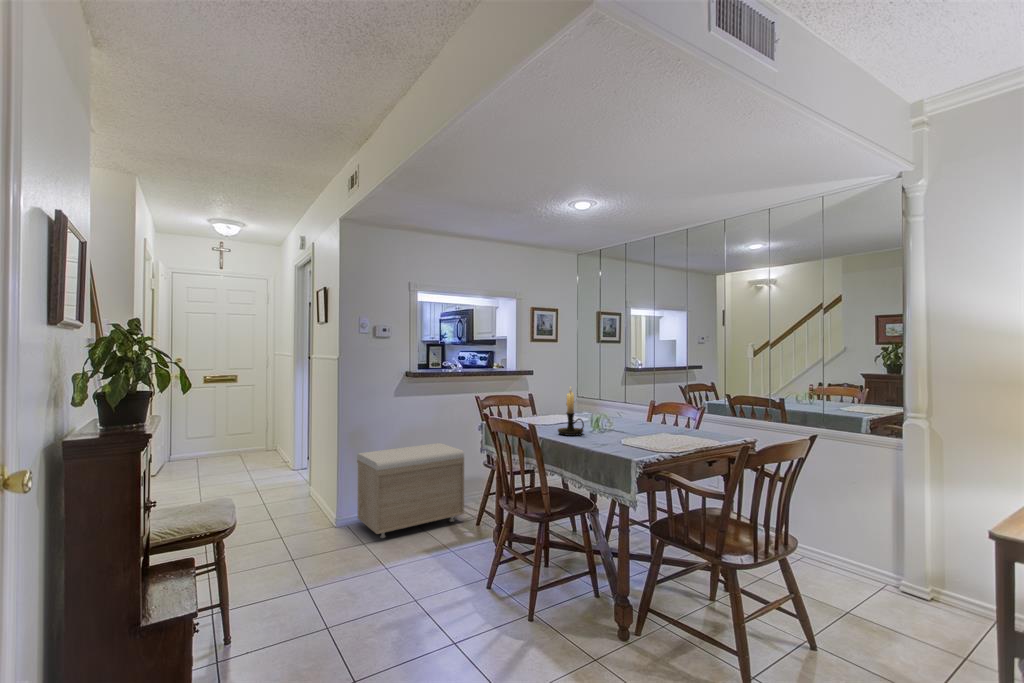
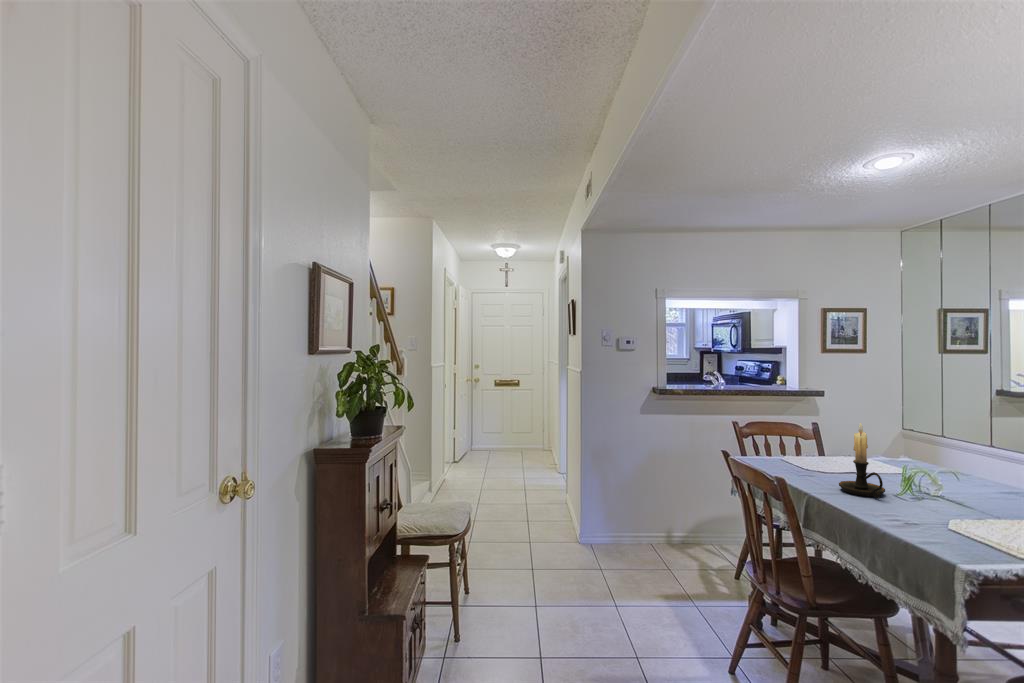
storage bench: present [357,443,464,538] -> none [599,470,719,567]

